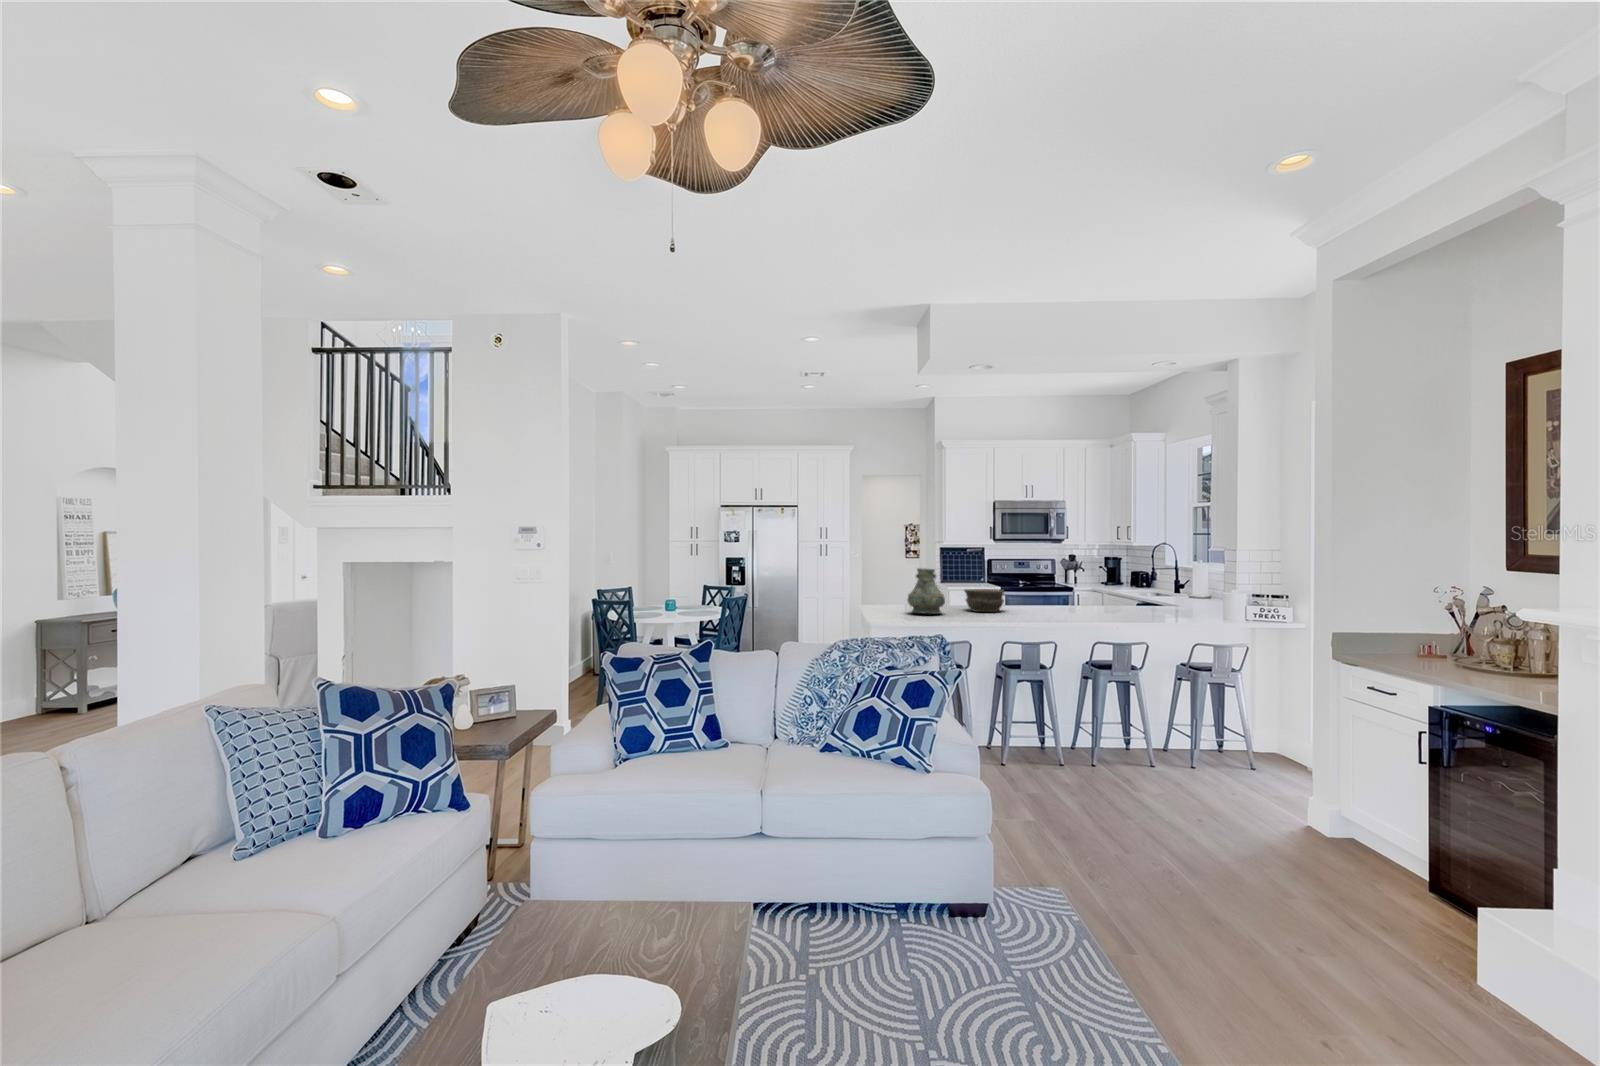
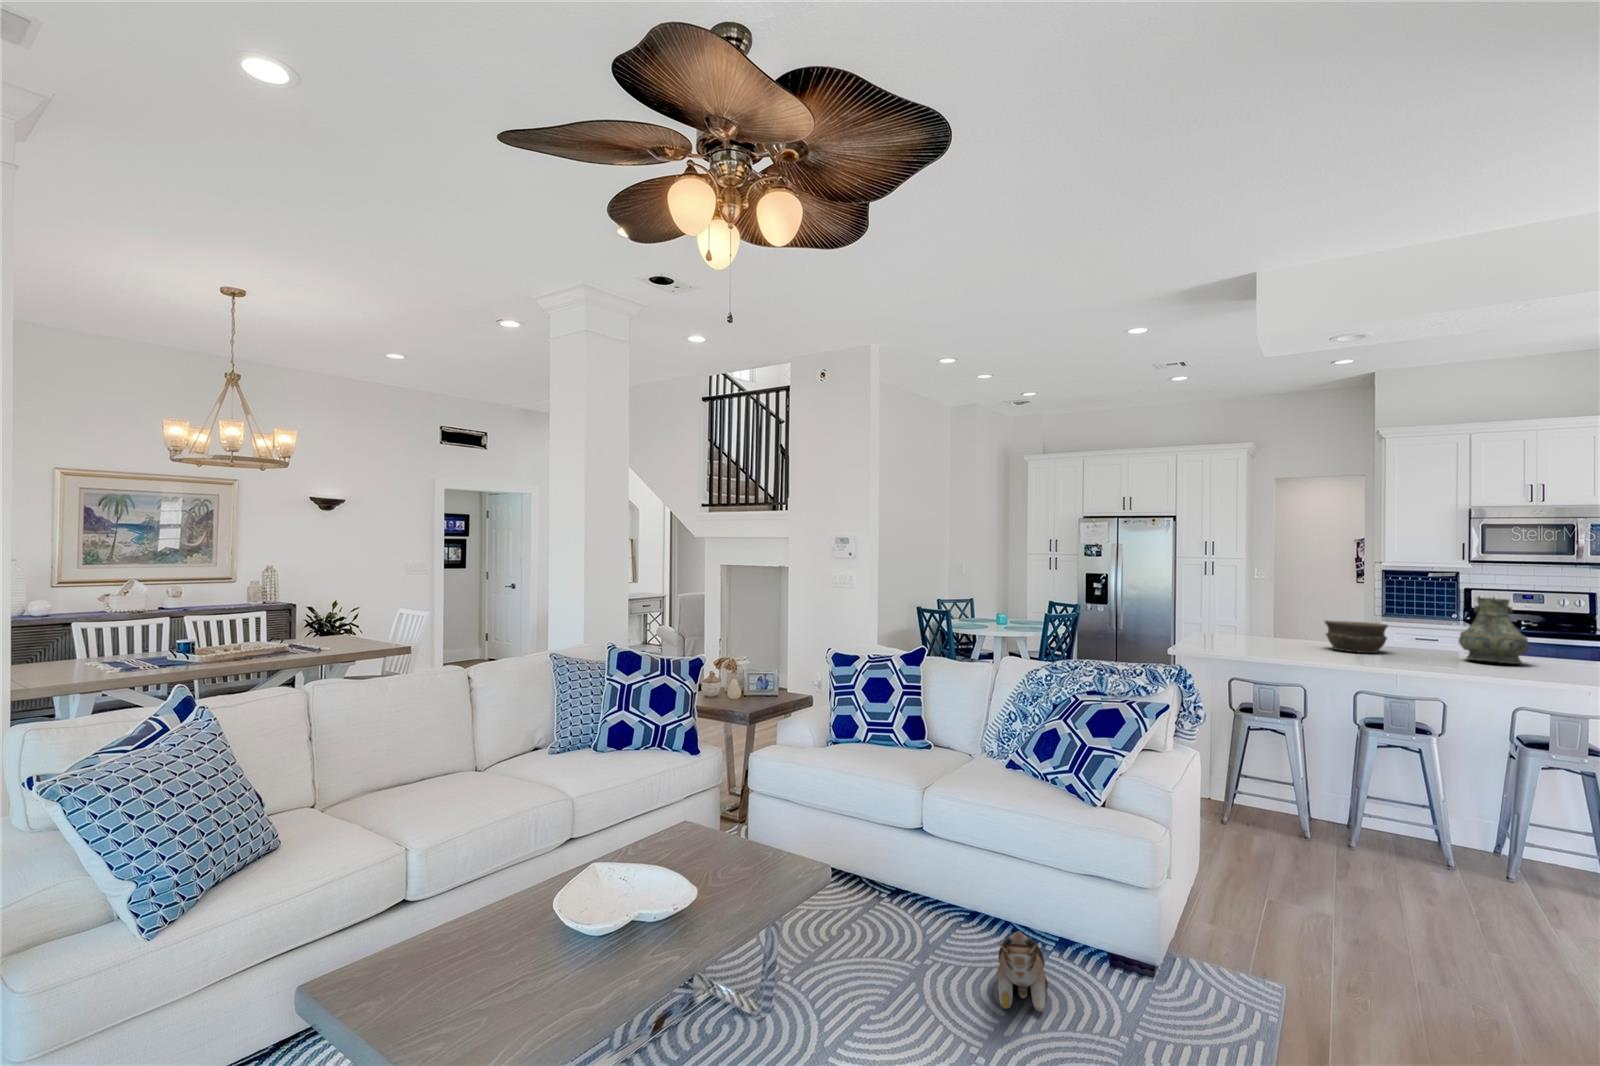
vase: present [908,568,945,614] -> present [1459,597,1529,664]
plush toy: none [883,914,956,994] -> present [997,931,1048,1011]

